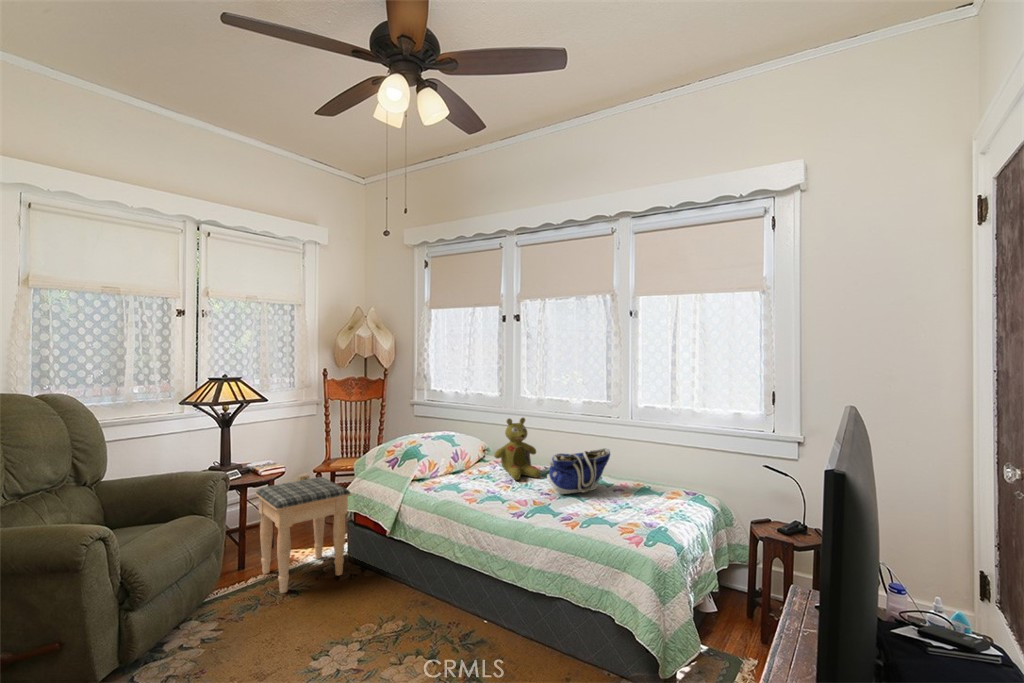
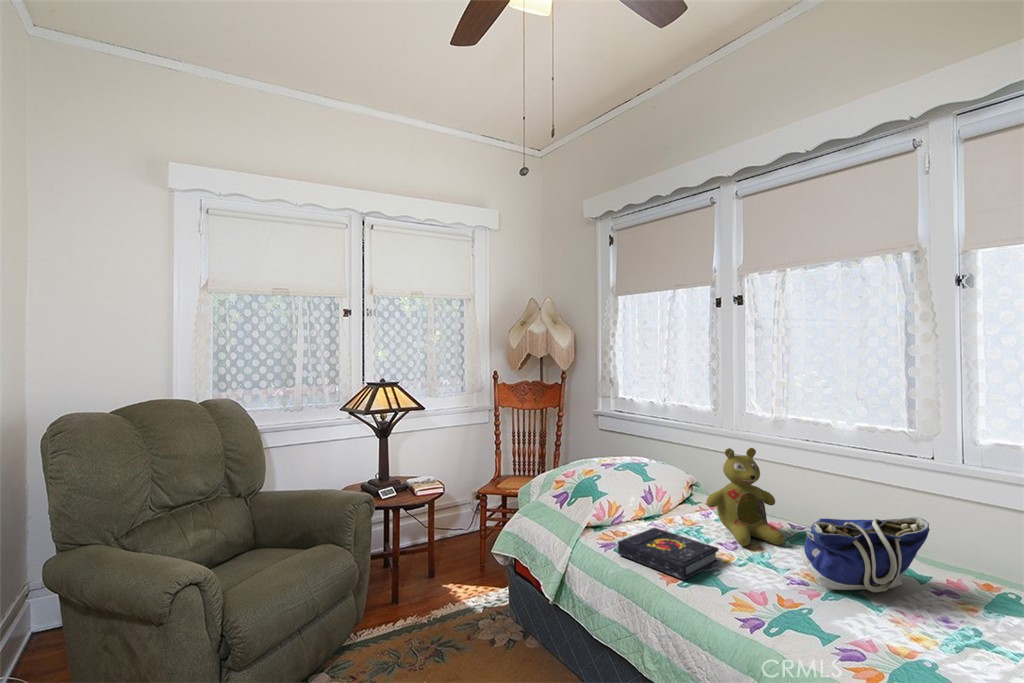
book: none [437,475,501,501] -> present [618,528,719,580]
footstool: present [256,477,350,593] -> none [407,504,508,652]

